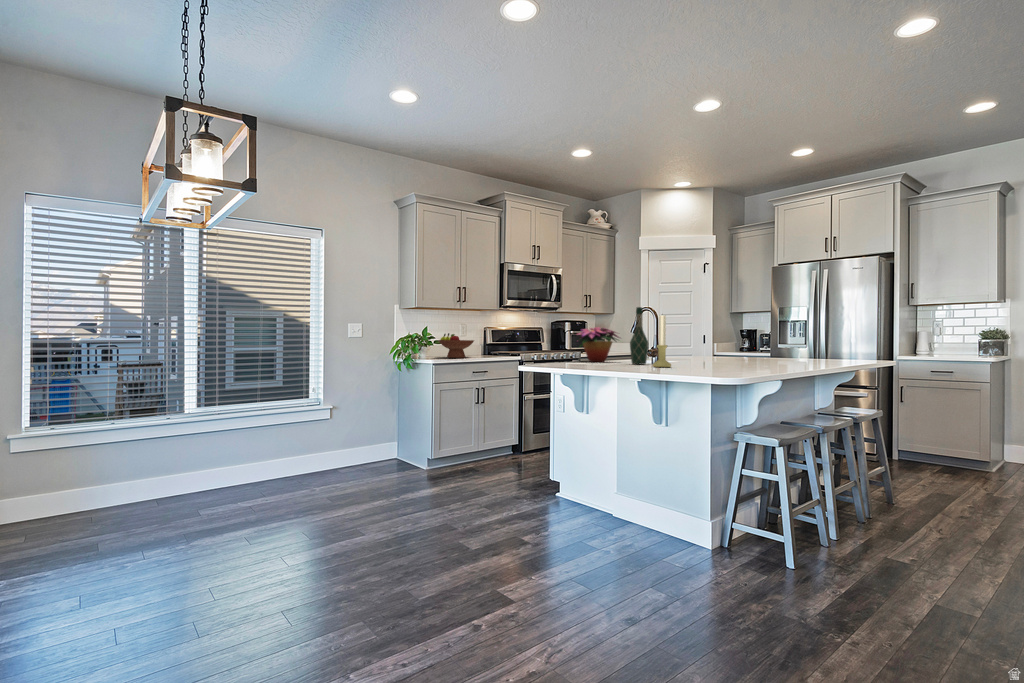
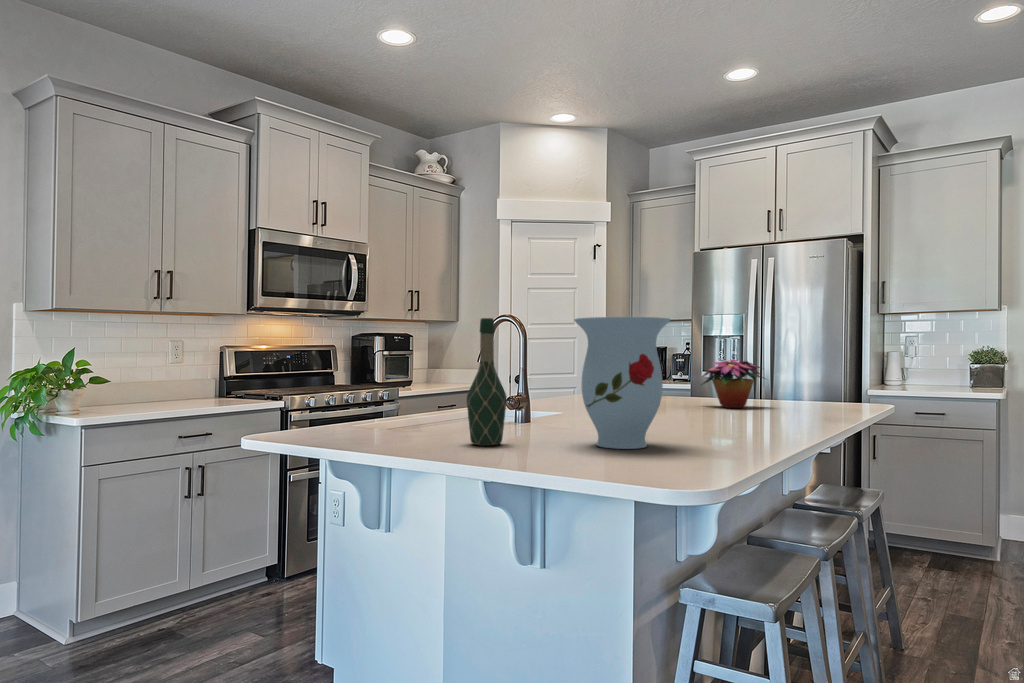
vase: none [681,305,728,366] -> present [574,317,670,449]
candle holder: present [653,315,671,367] -> none [515,336,558,467]
flower arrangement: present [577,328,620,362] -> present [701,359,765,408]
fruit bowl: present [438,333,474,358] -> none [107,360,187,408]

